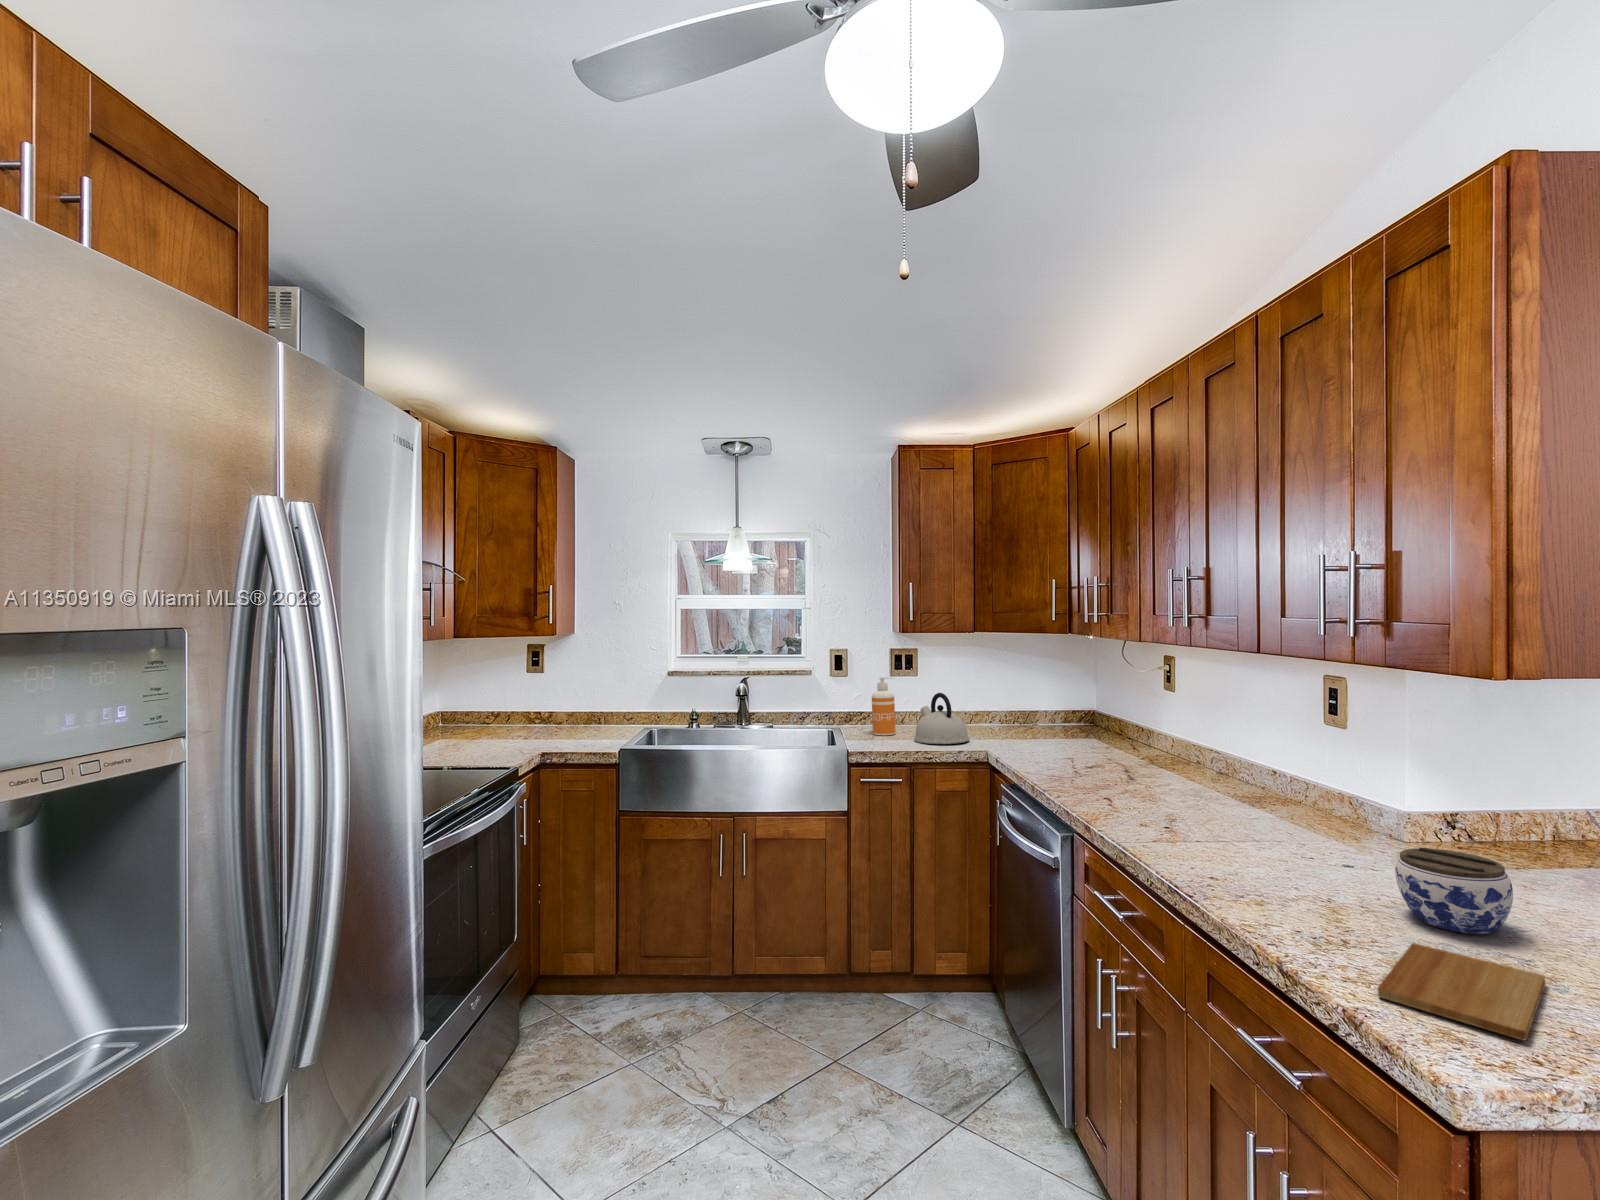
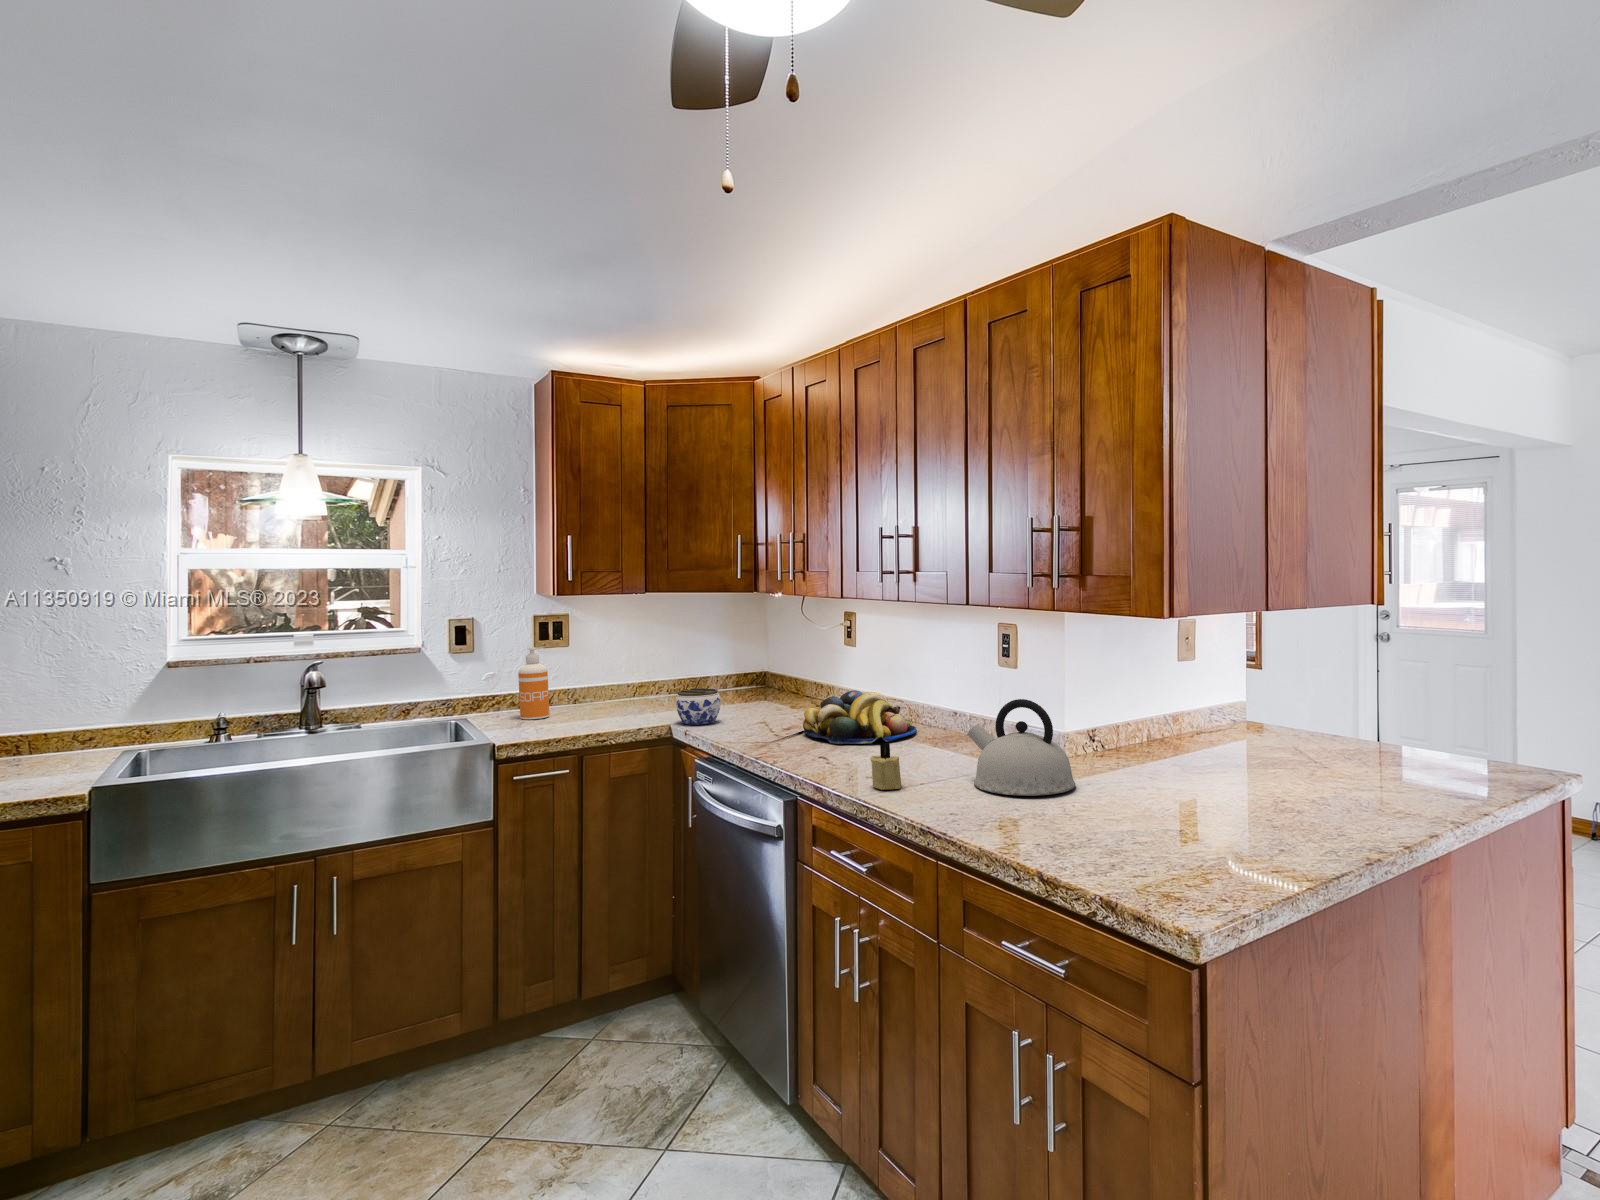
kettle: present [914,693,969,744] -> present [967,699,1076,796]
fruit bowl: none [1106,736,1231,791] -> present [803,690,917,744]
candle: none [1143,796,1178,844] -> present [870,743,901,790]
jar: present [1395,848,1513,934] -> present [676,688,721,725]
cutting board: present [1378,943,1545,1041] -> none [1119,835,1222,889]

